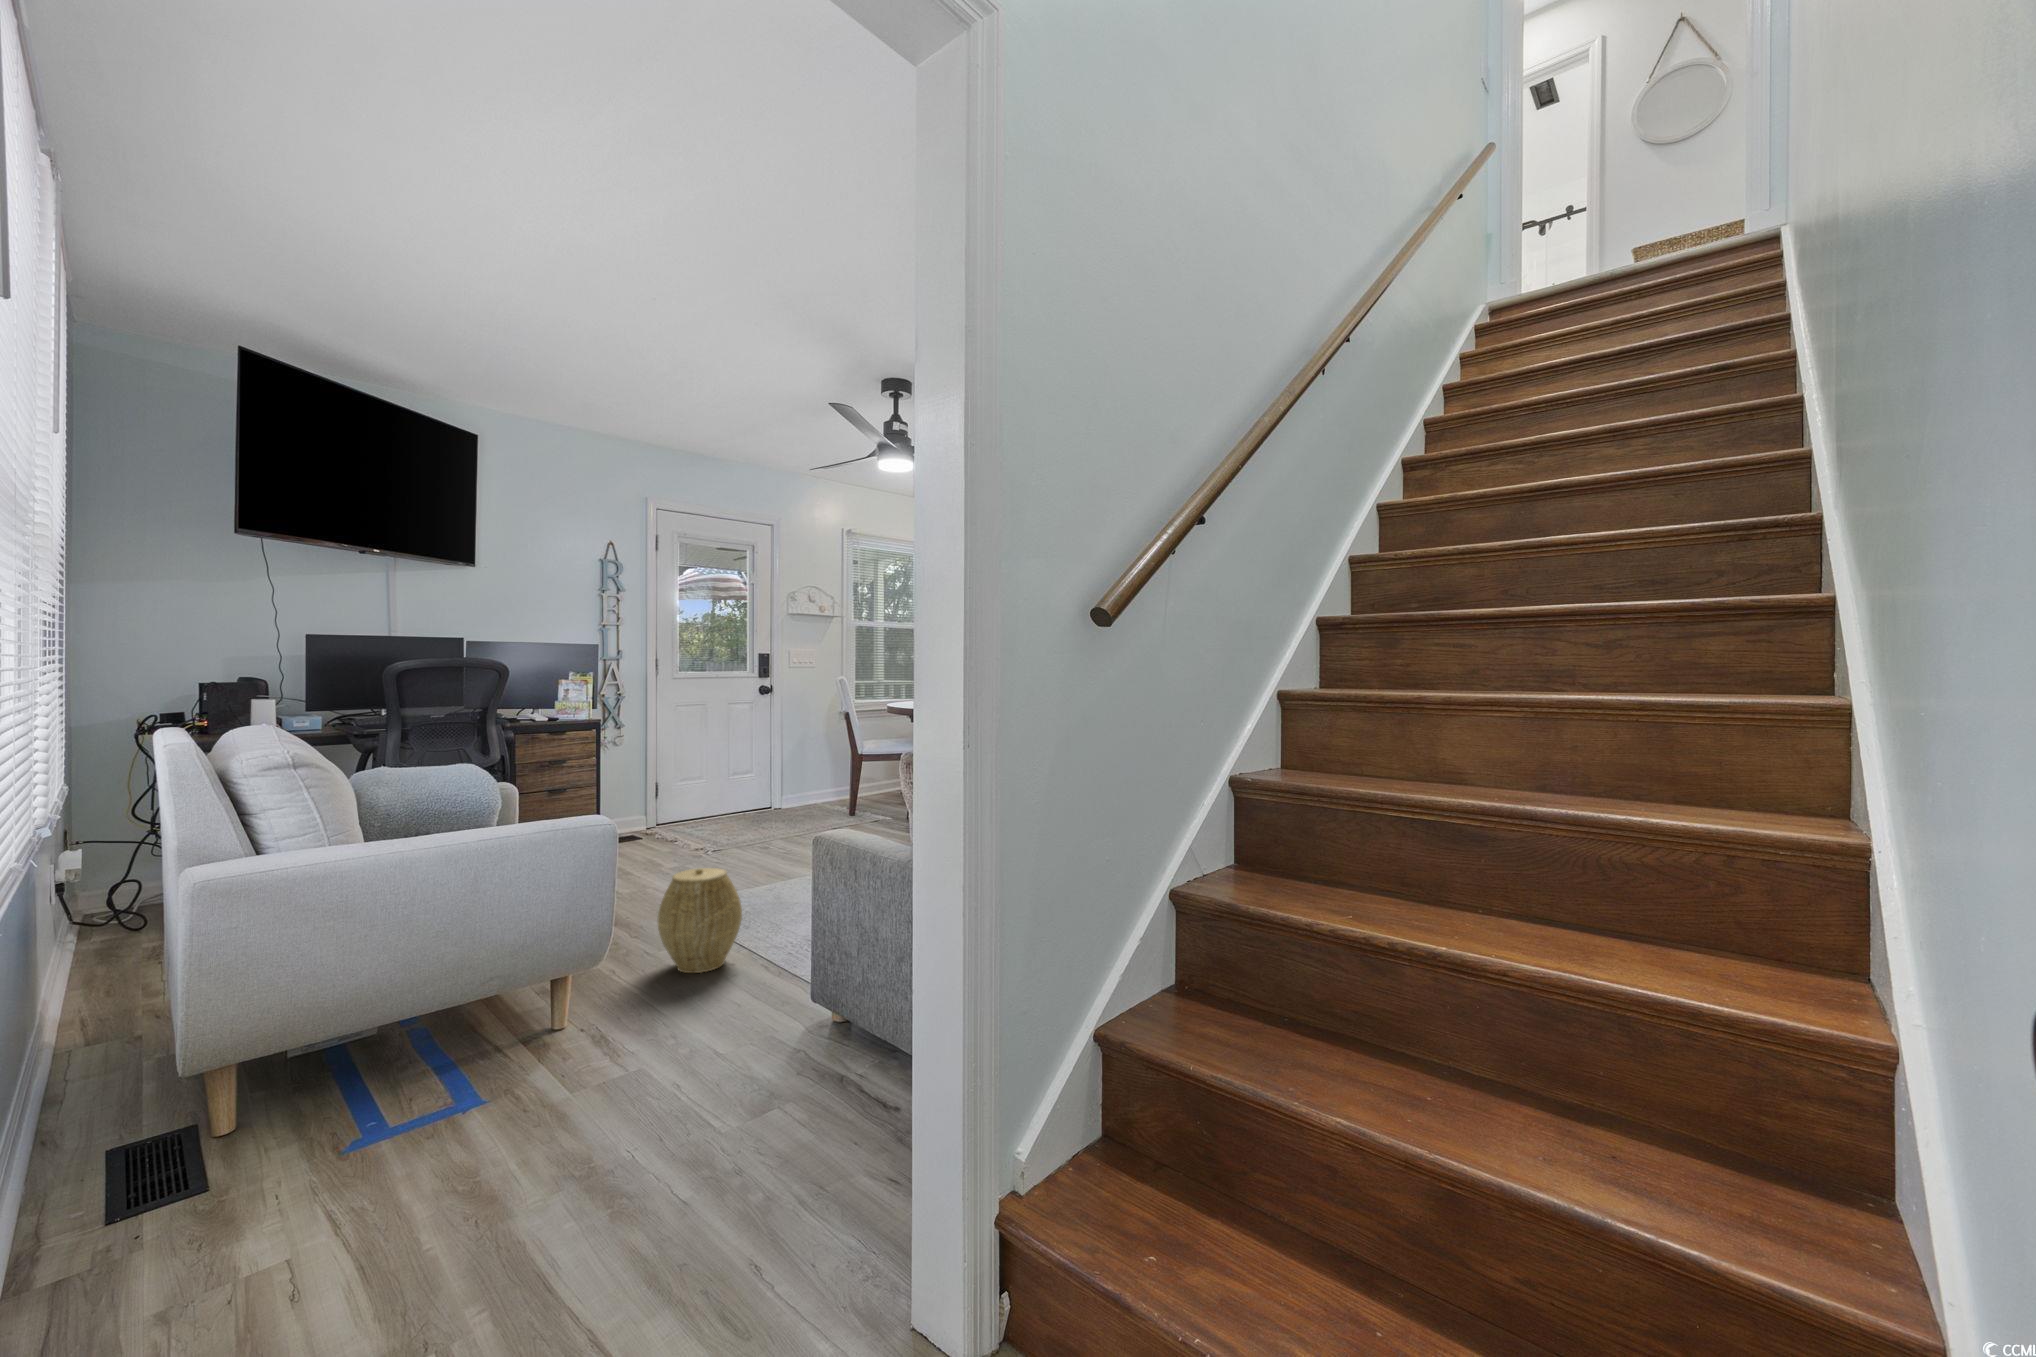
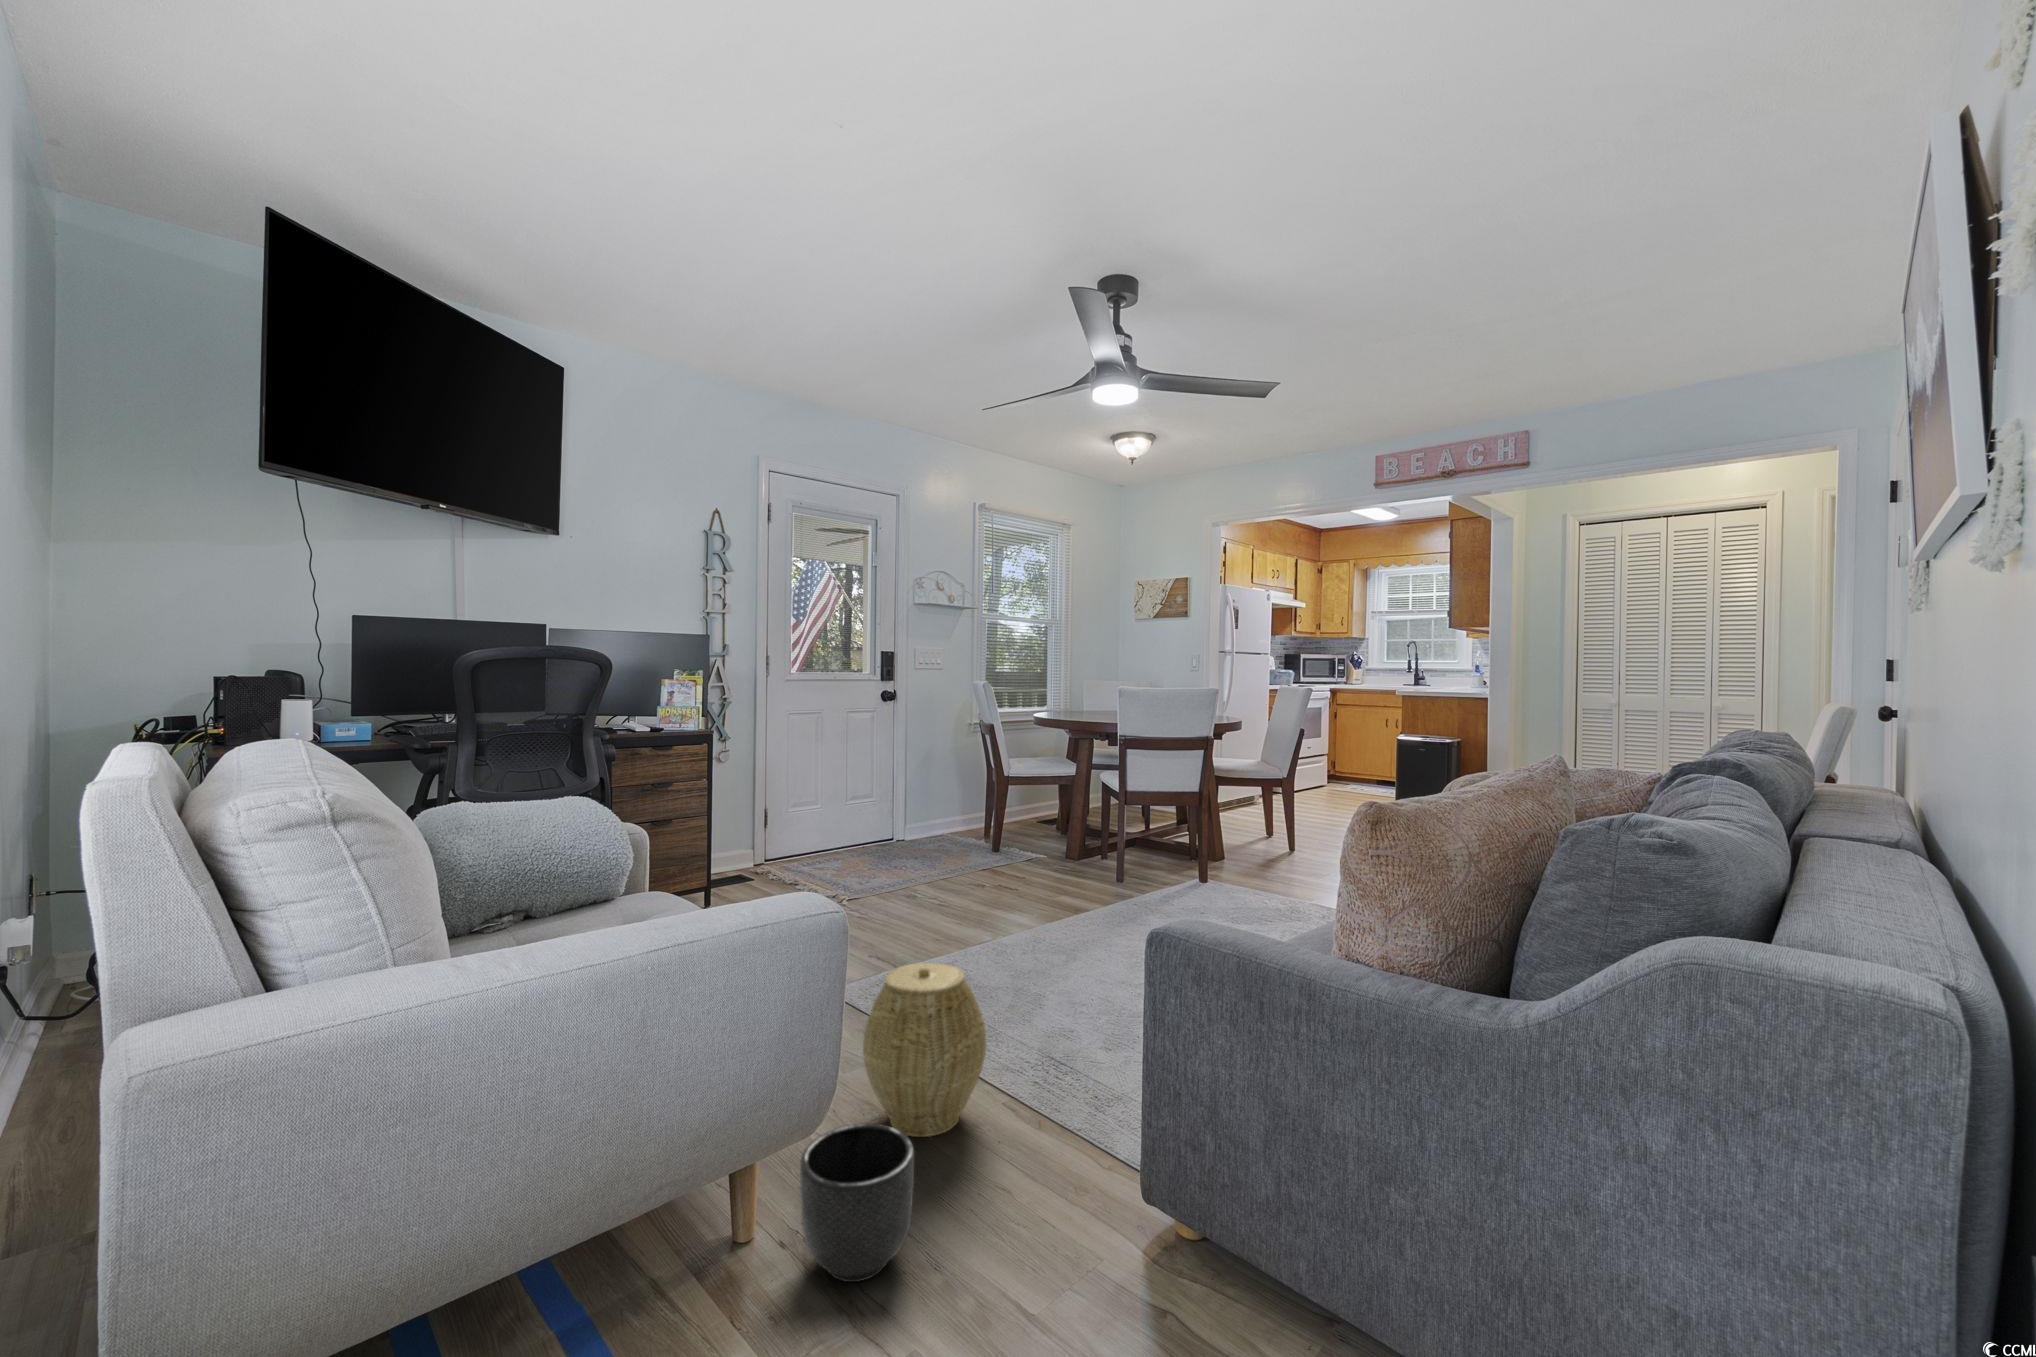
planter: none [590,948,662,1029] -> present [800,1123,914,1282]

